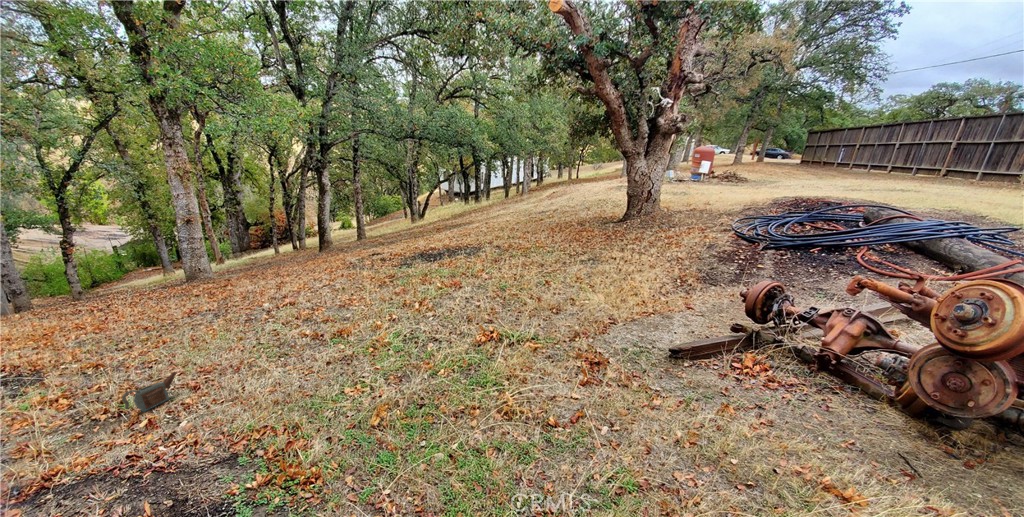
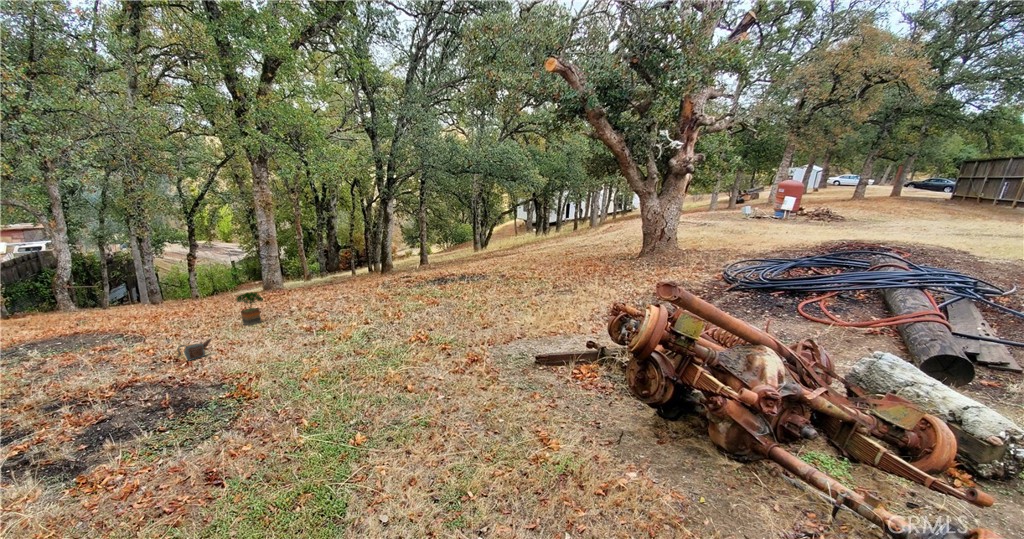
potted tree: none [184,291,227,338] -> present [236,292,263,326]

